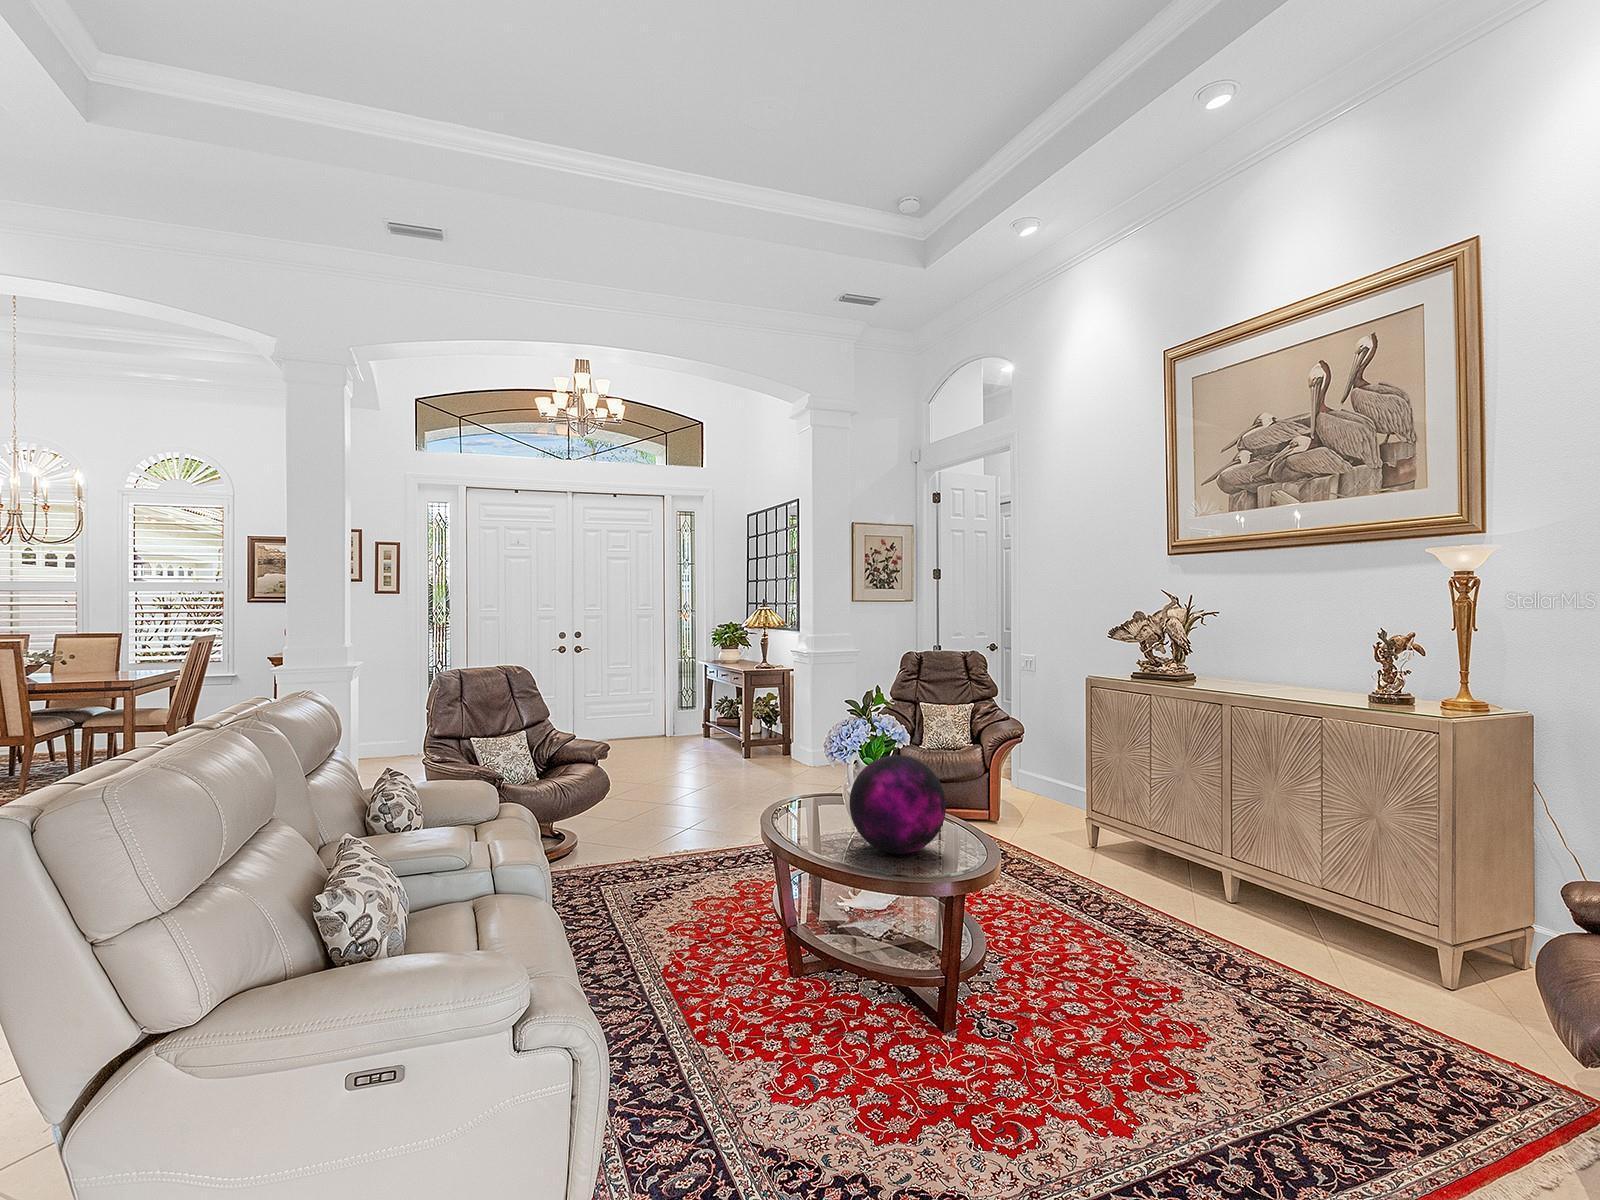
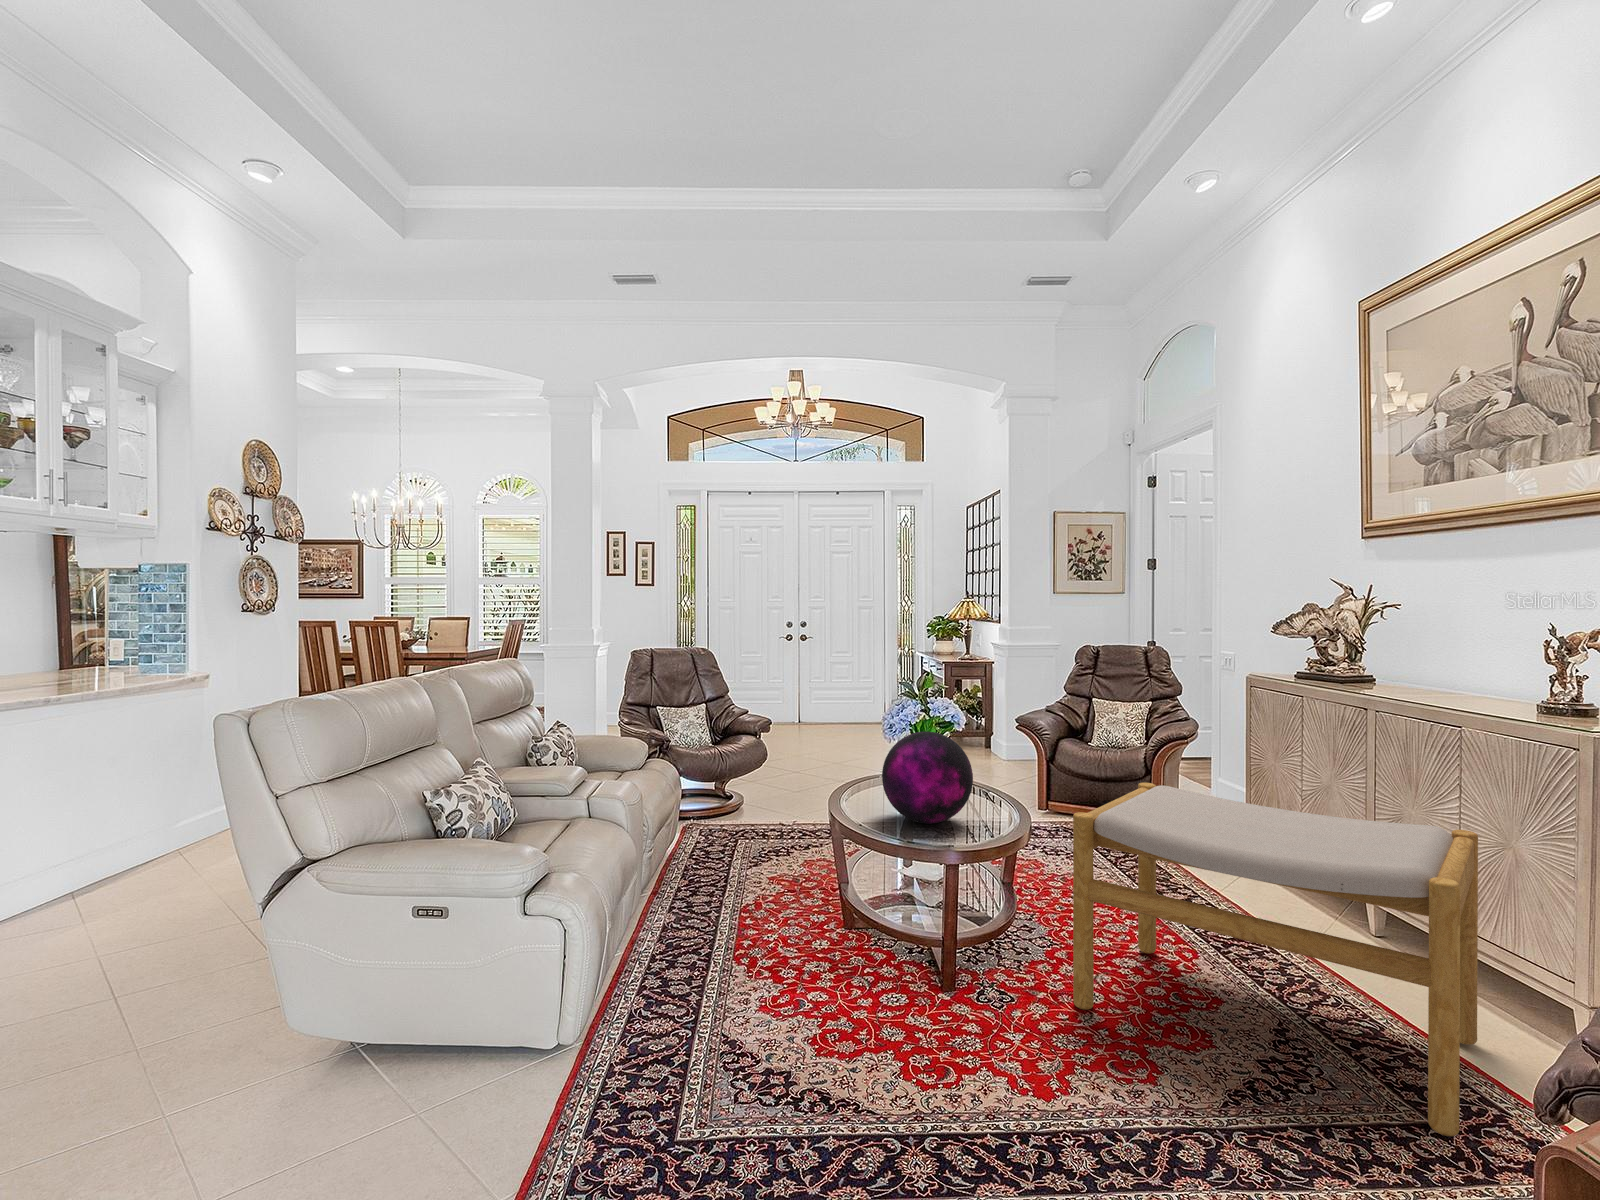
footstool: none [1065,789,1435,1085] -> present [1073,783,1478,1136]

